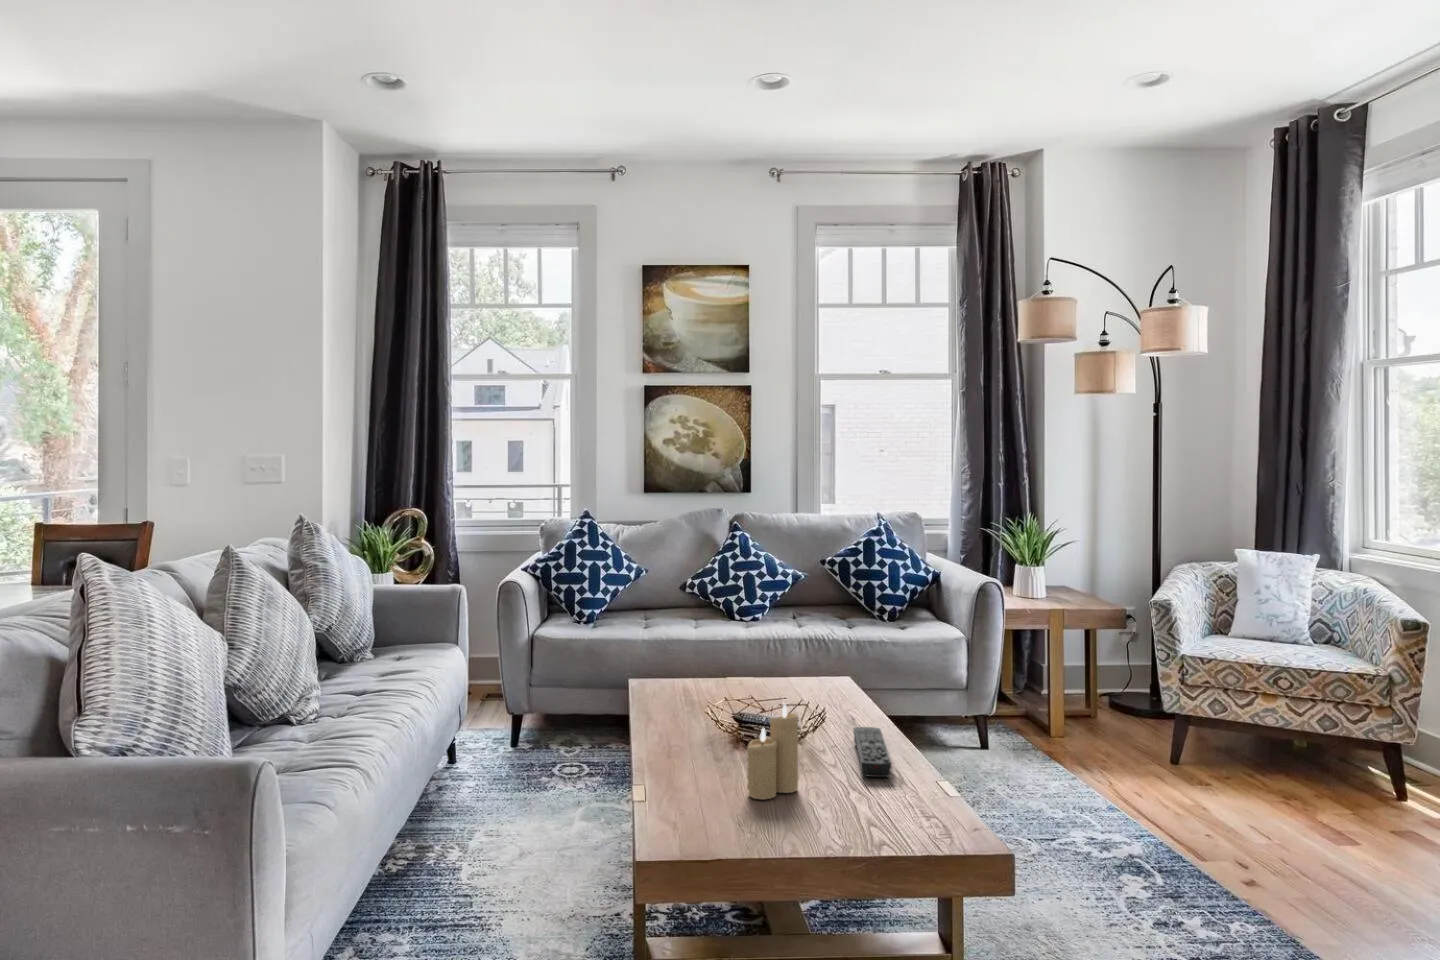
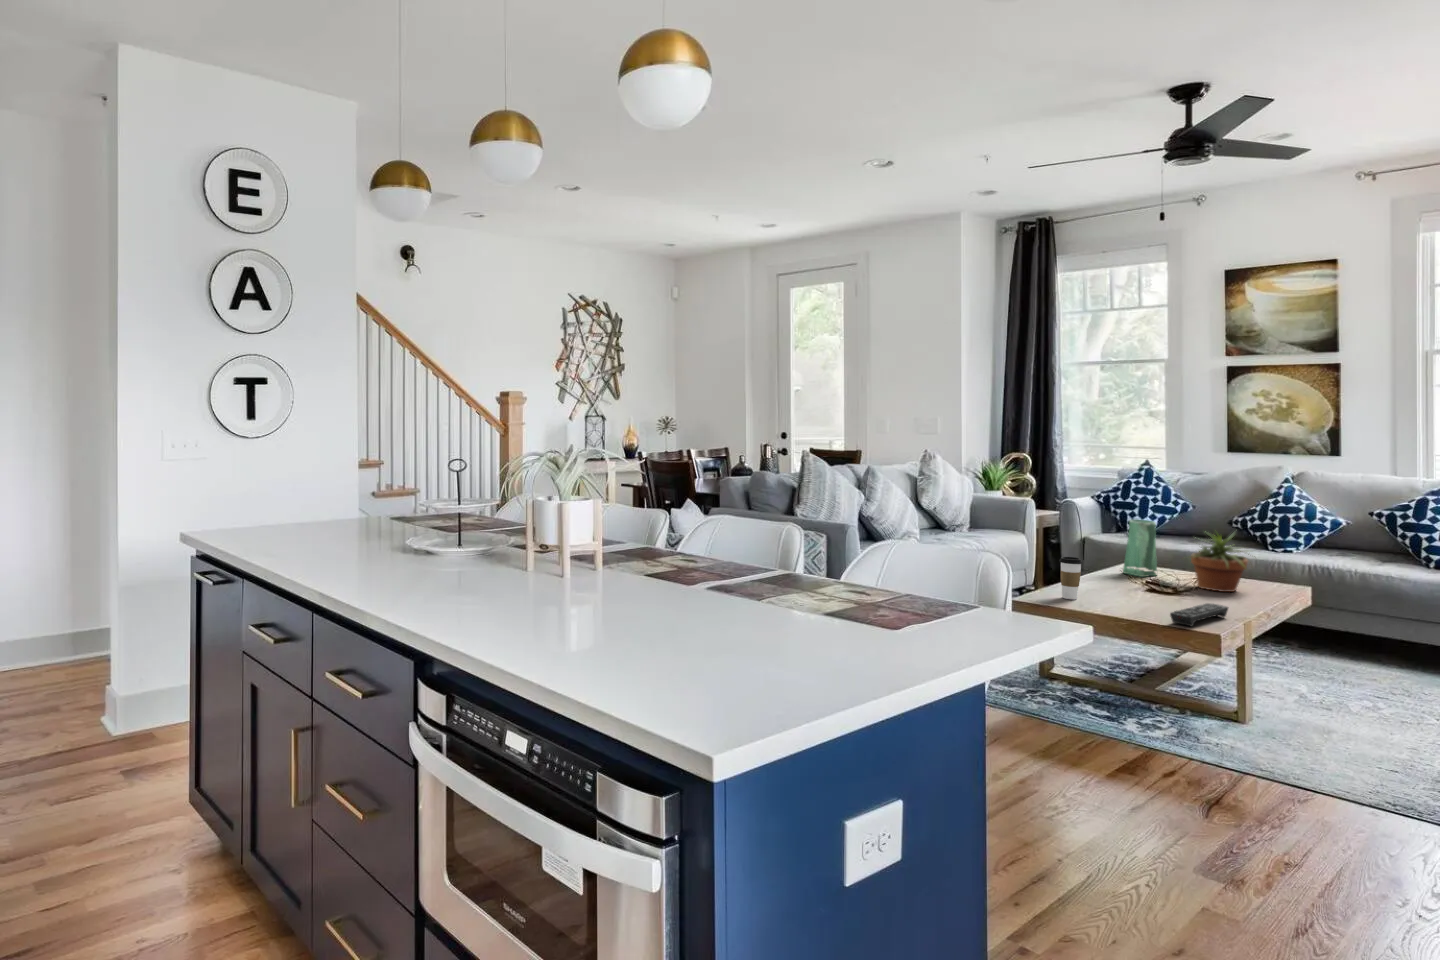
vase: none [655,604,697,692] -> present [1123,520,1157,577]
potted plant: none [744,606,827,698] -> present [1190,533,1249,592]
coffee cup: none [666,692,703,770] -> present [1059,557,1083,599]
candle: present [747,704,799,799] -> none [1081,566,1120,617]

